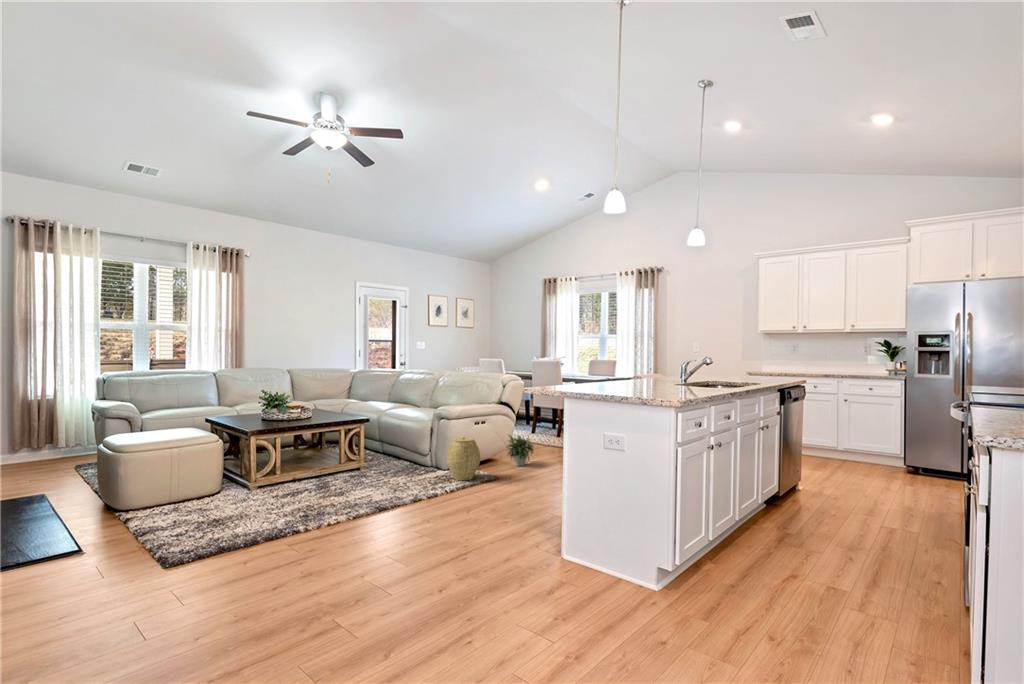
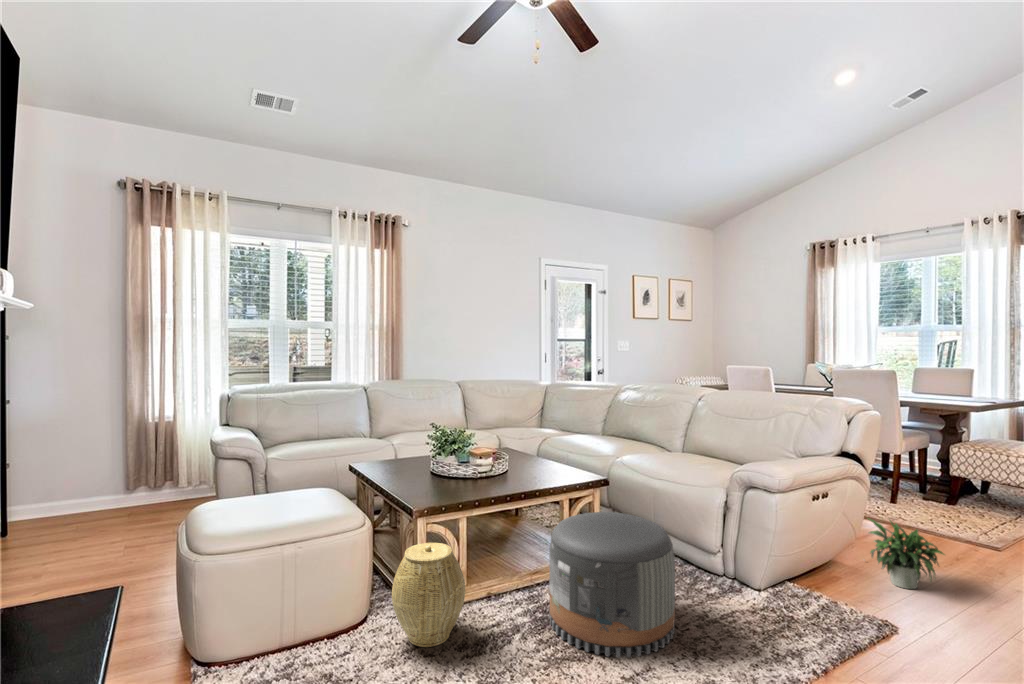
pouf: none [326,432,392,494] -> present [549,512,675,657]
woven basket: present [447,437,480,480] -> present [392,543,465,647]

